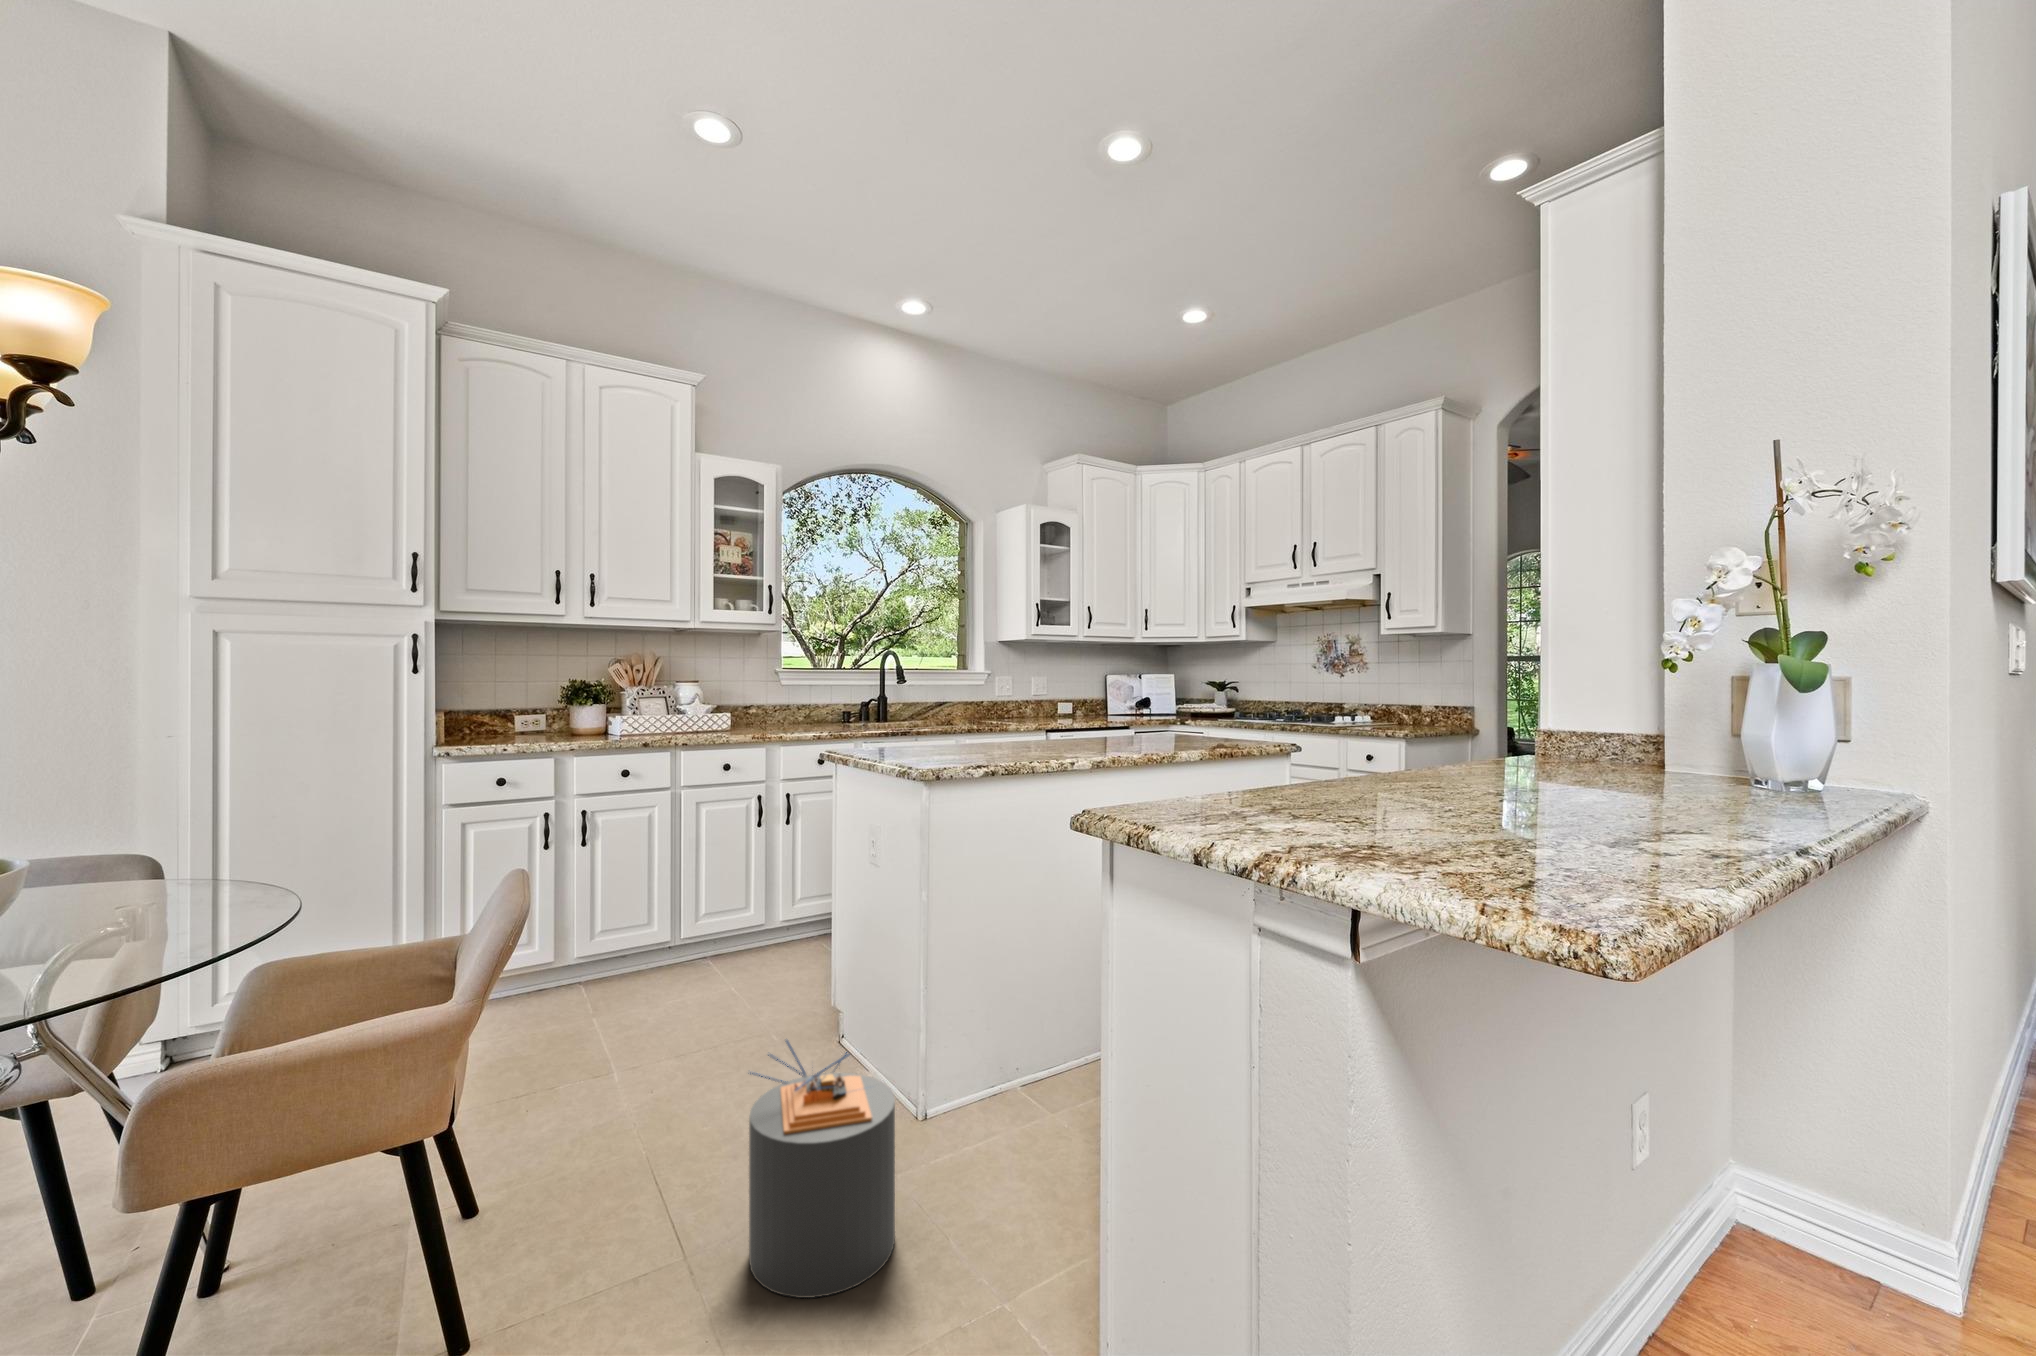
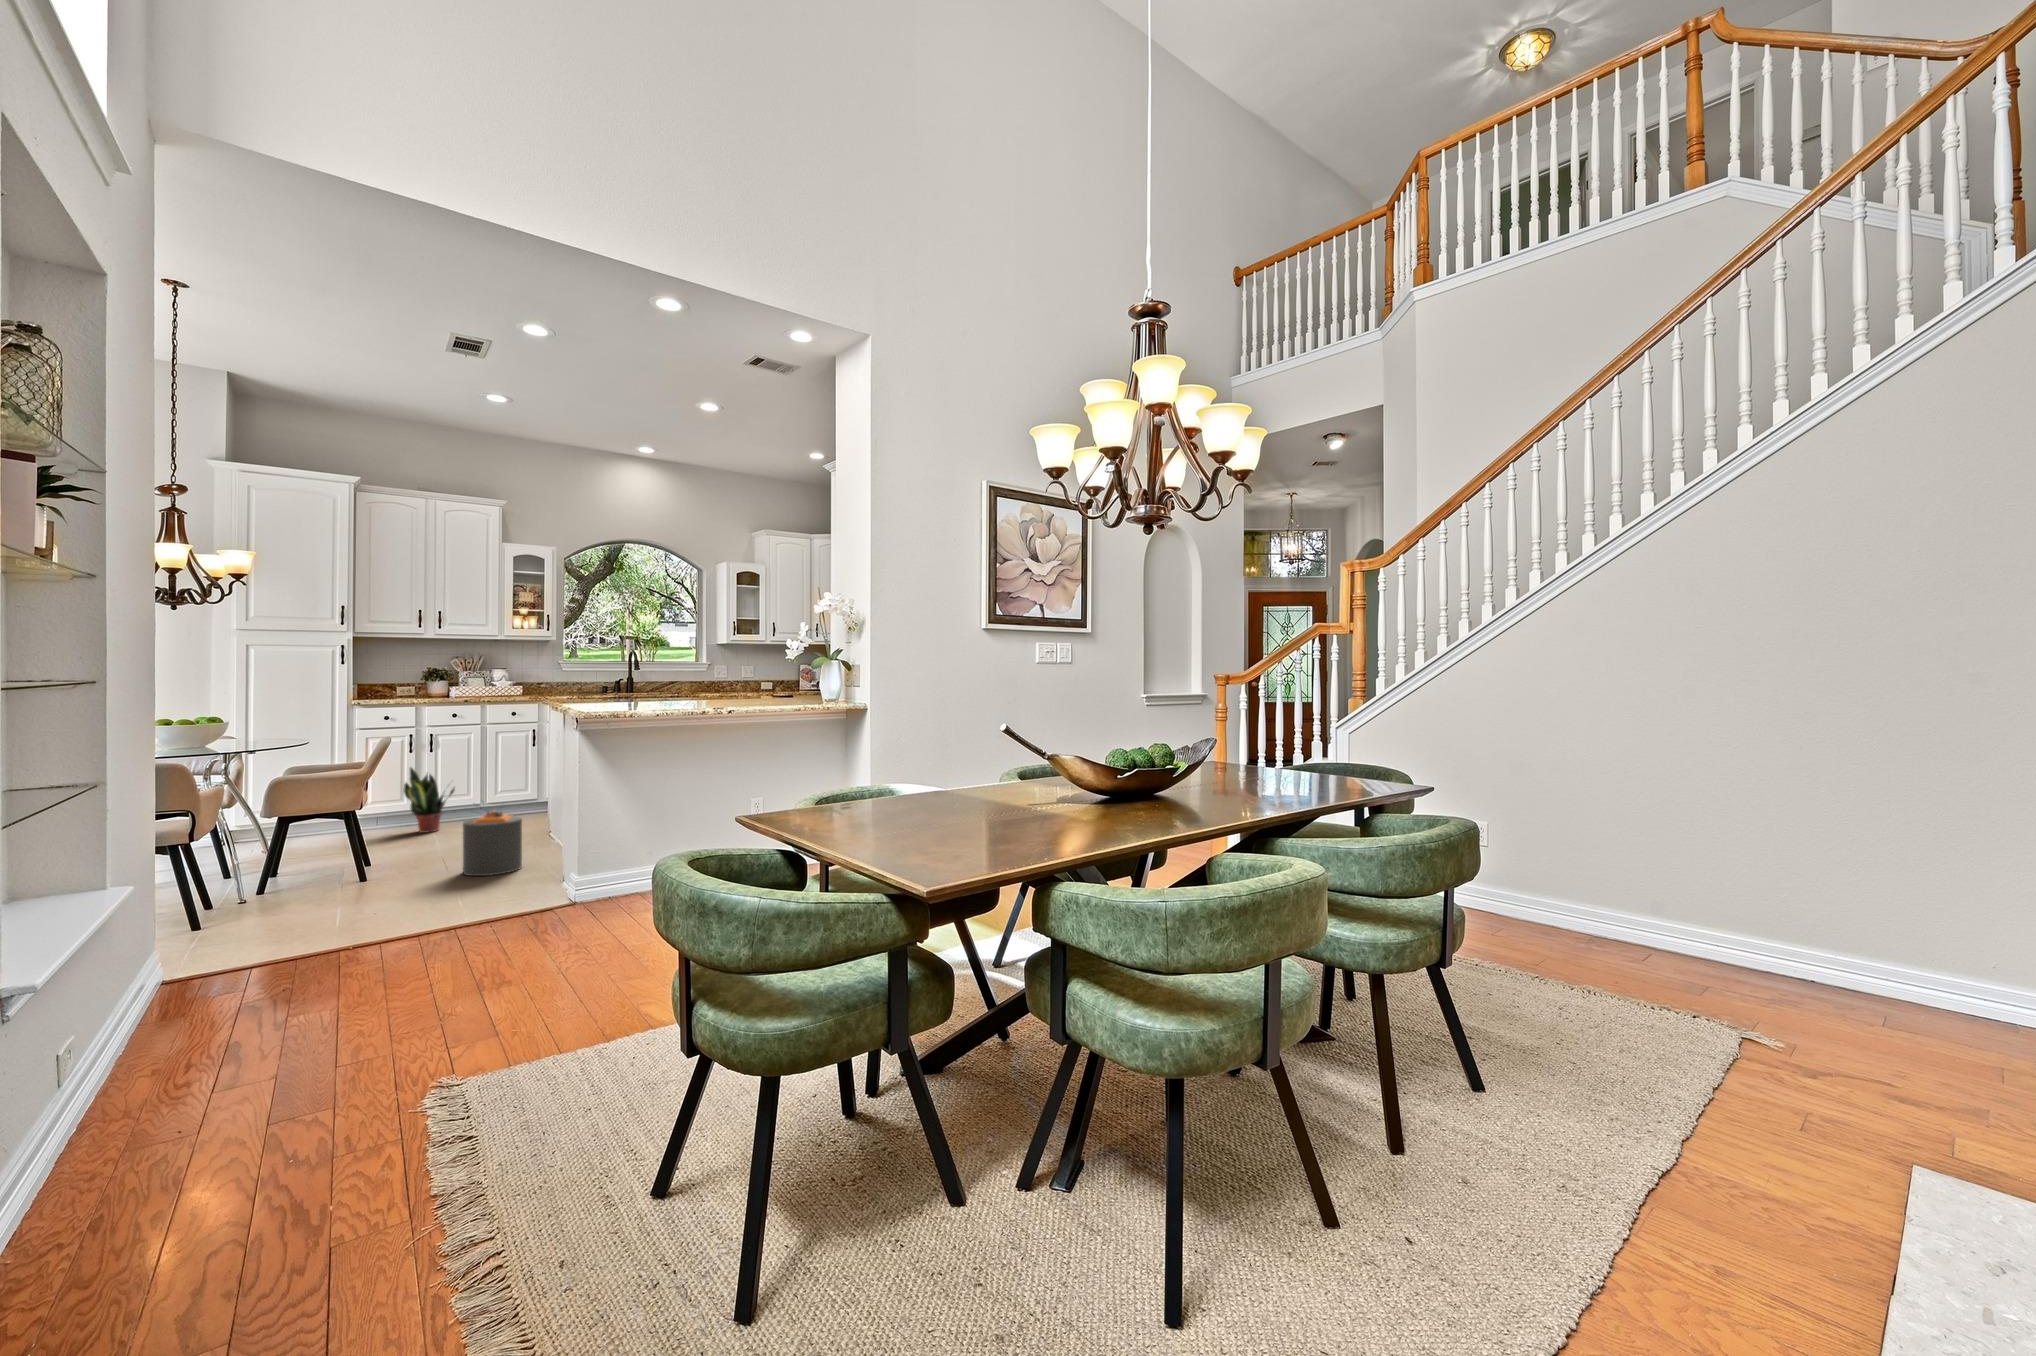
potted plant: none [536,884,636,1023] -> present [403,768,455,833]

